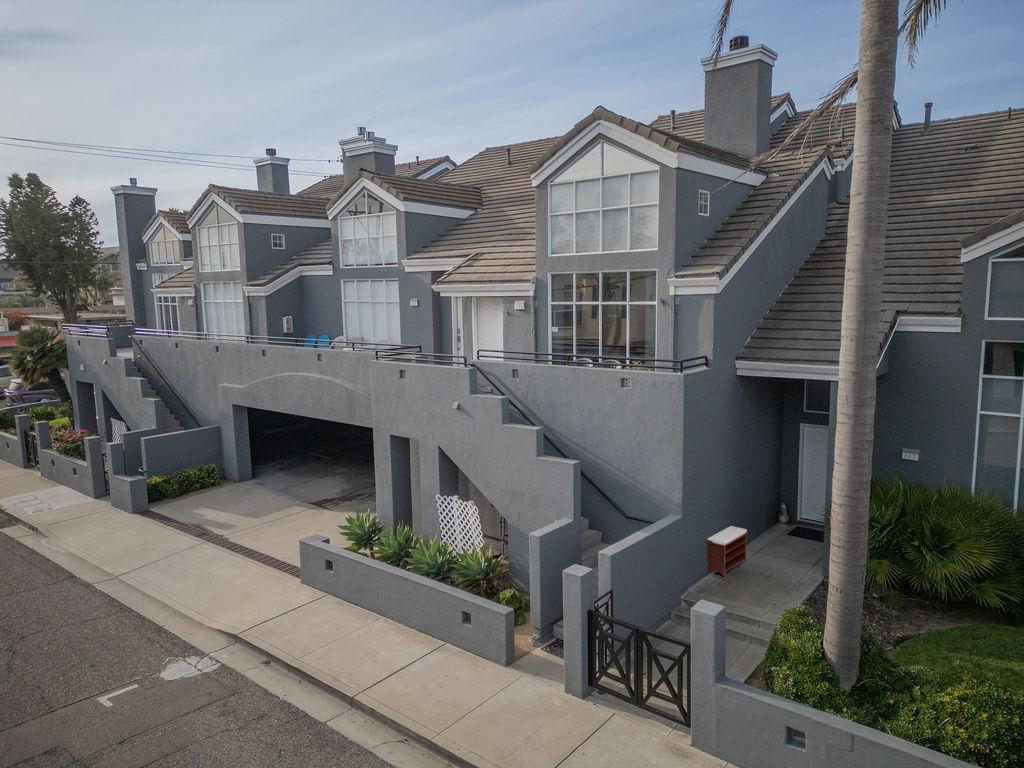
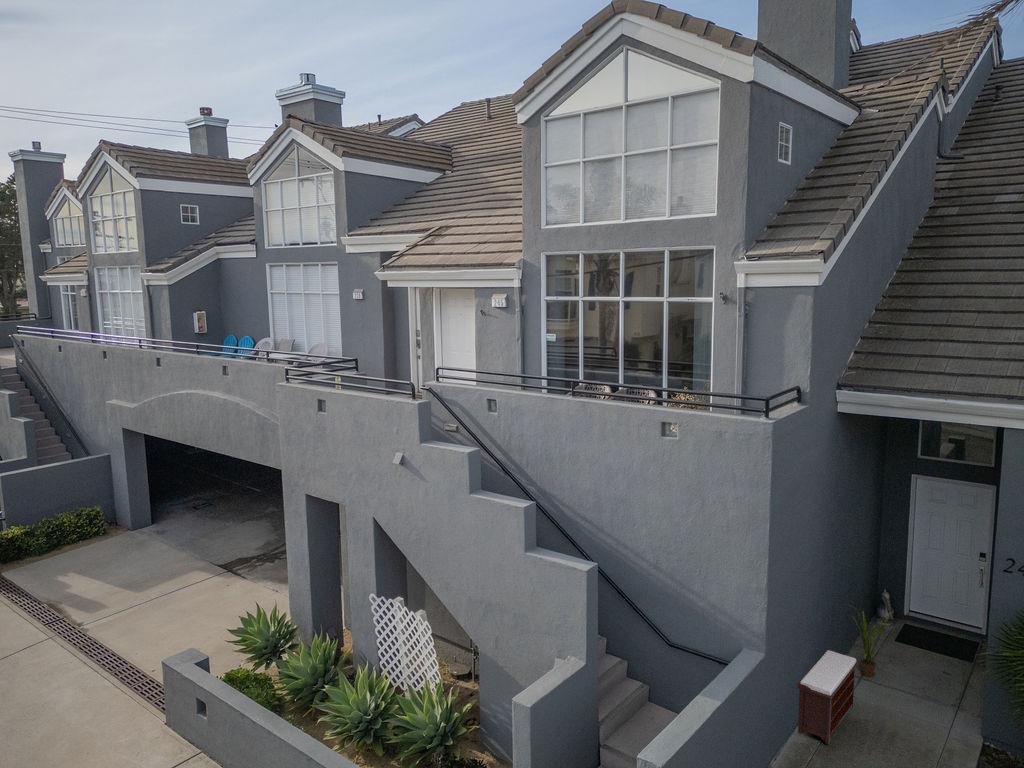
house plant: none [748,501,775,547] -> present [854,612,891,677]

